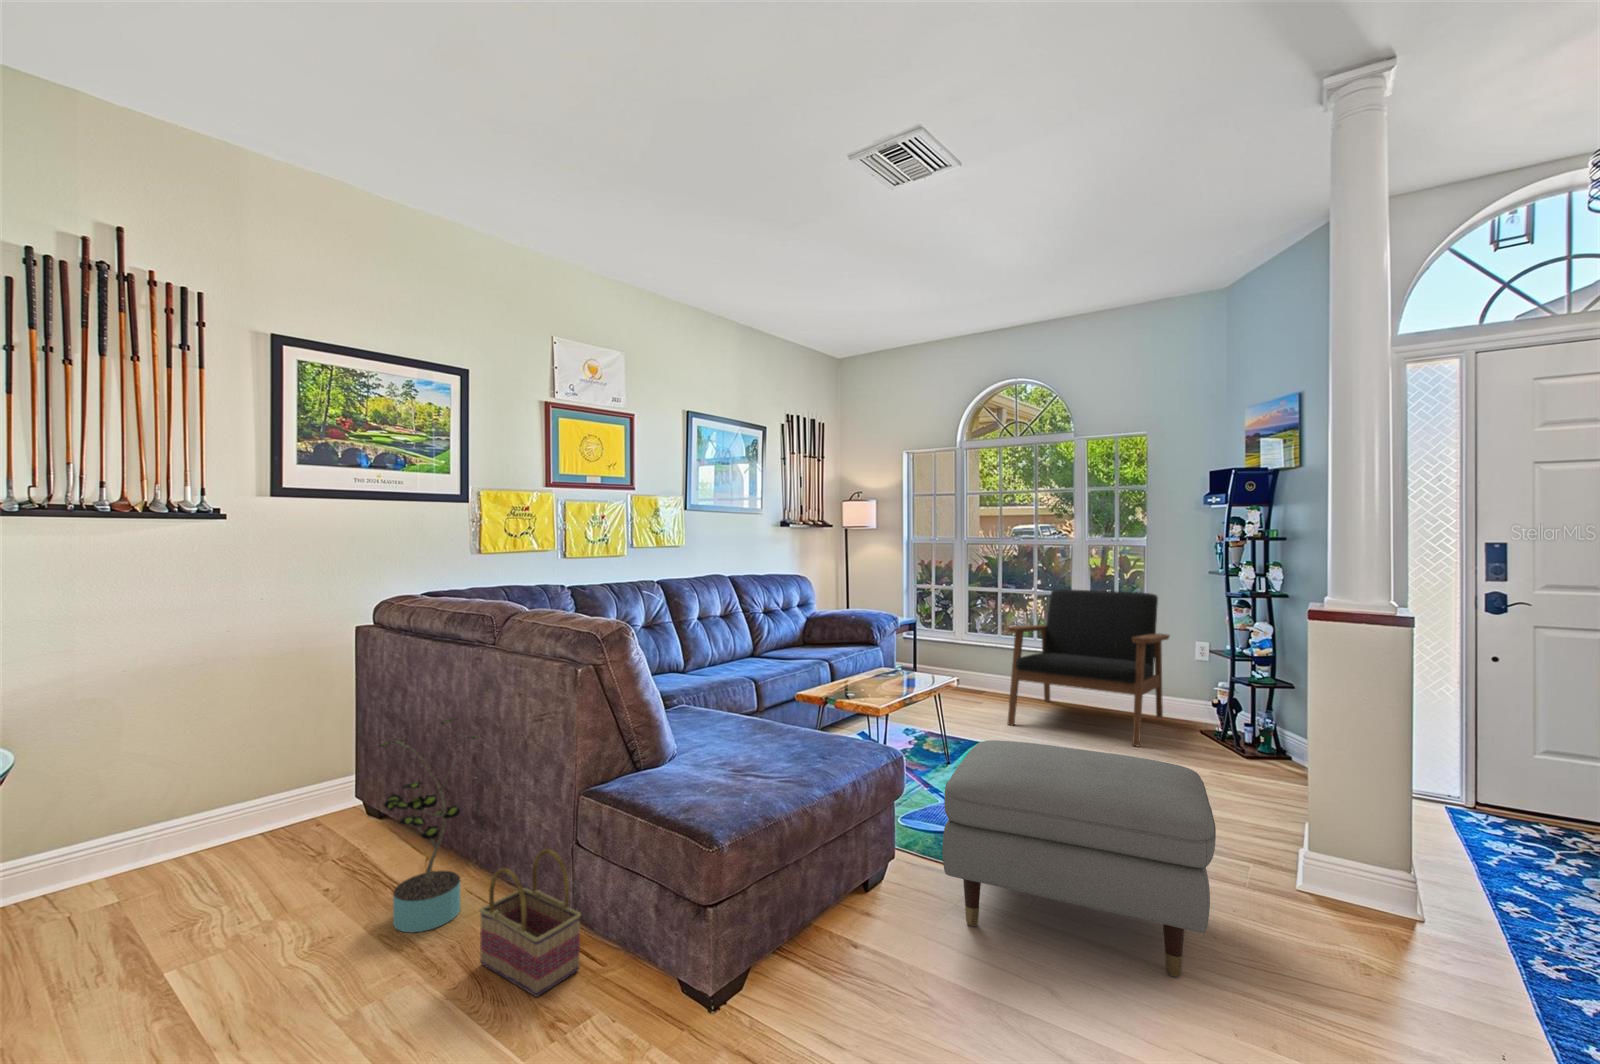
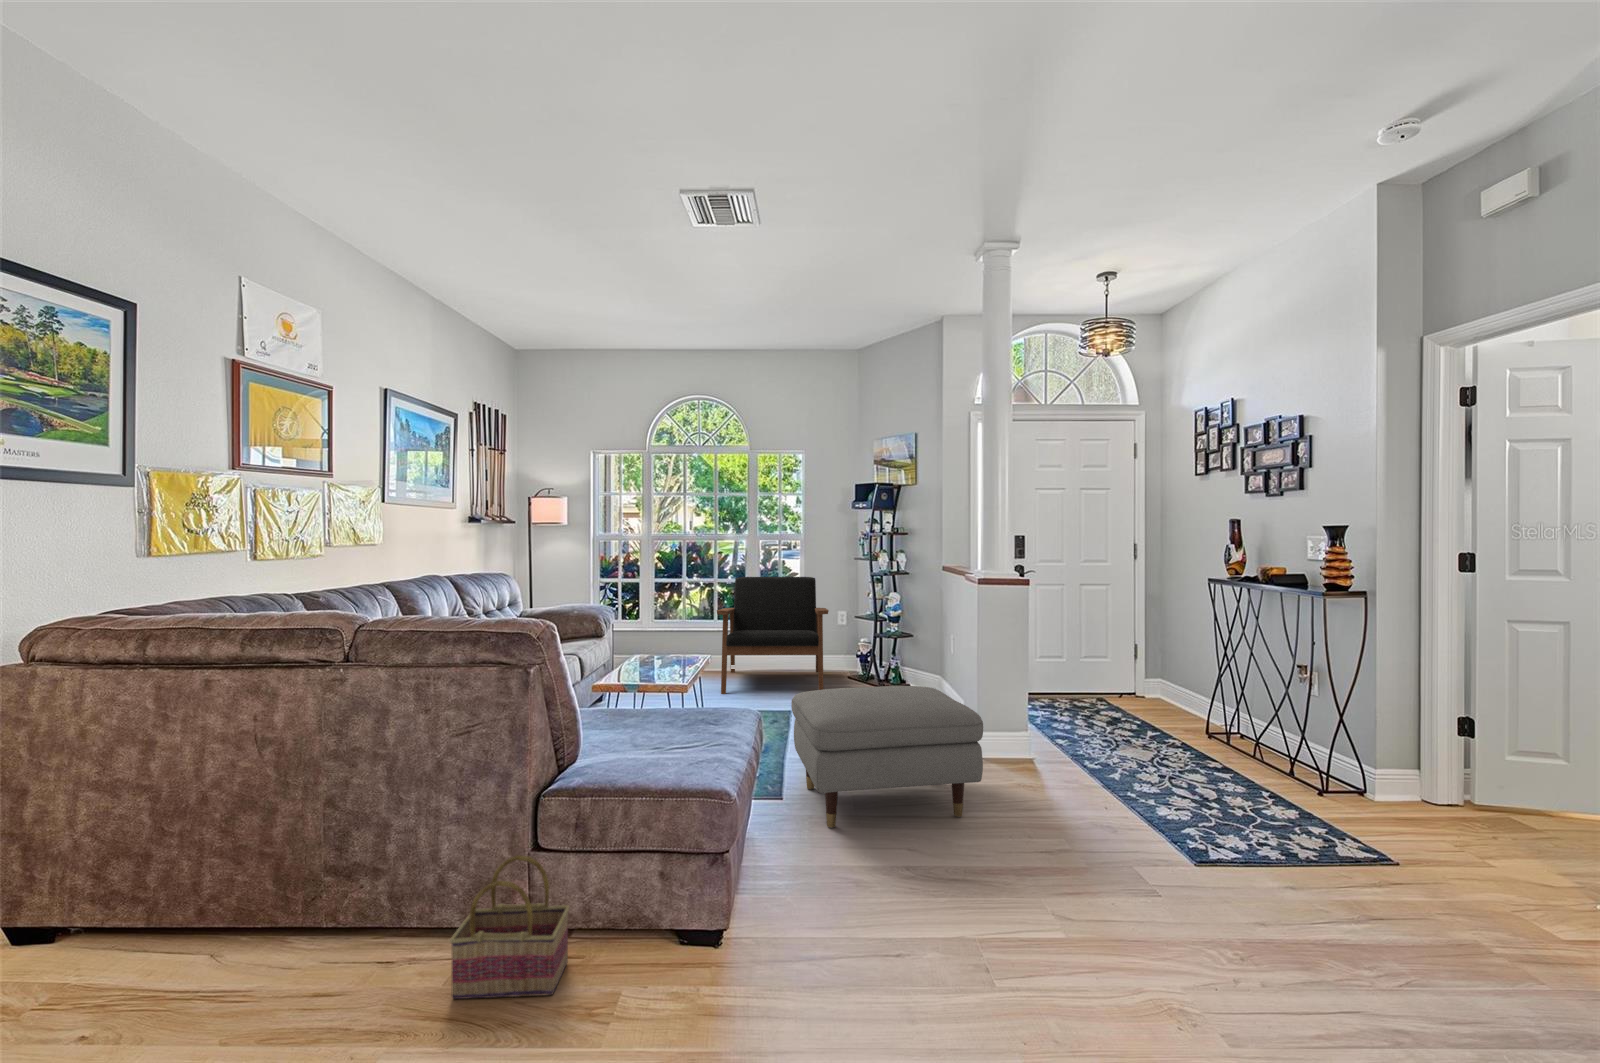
potted plant: present [379,718,478,932] -> none [228,749,393,1018]

